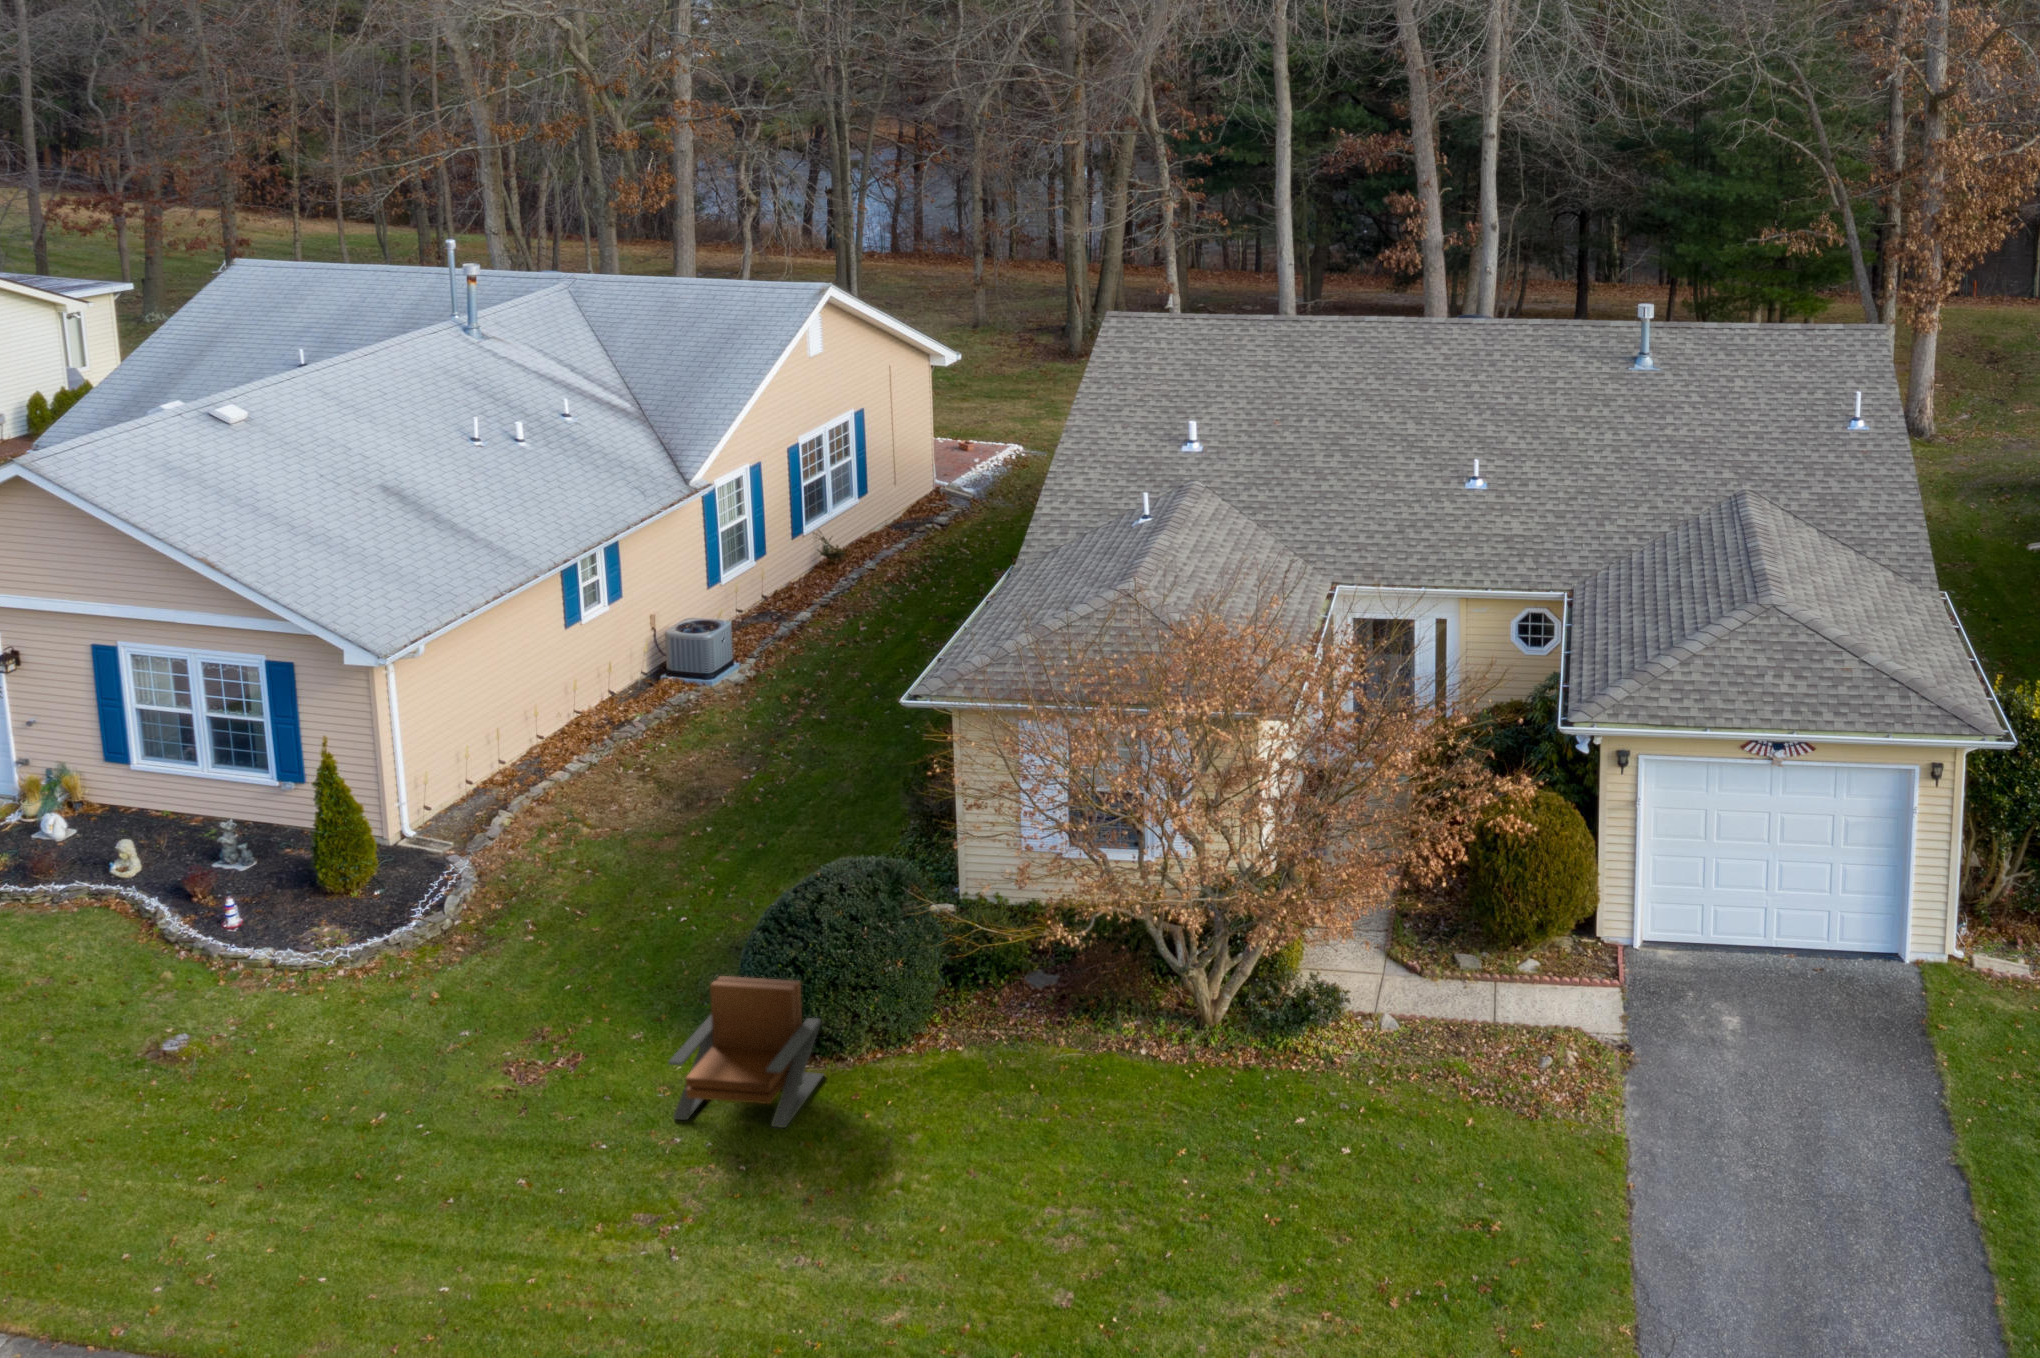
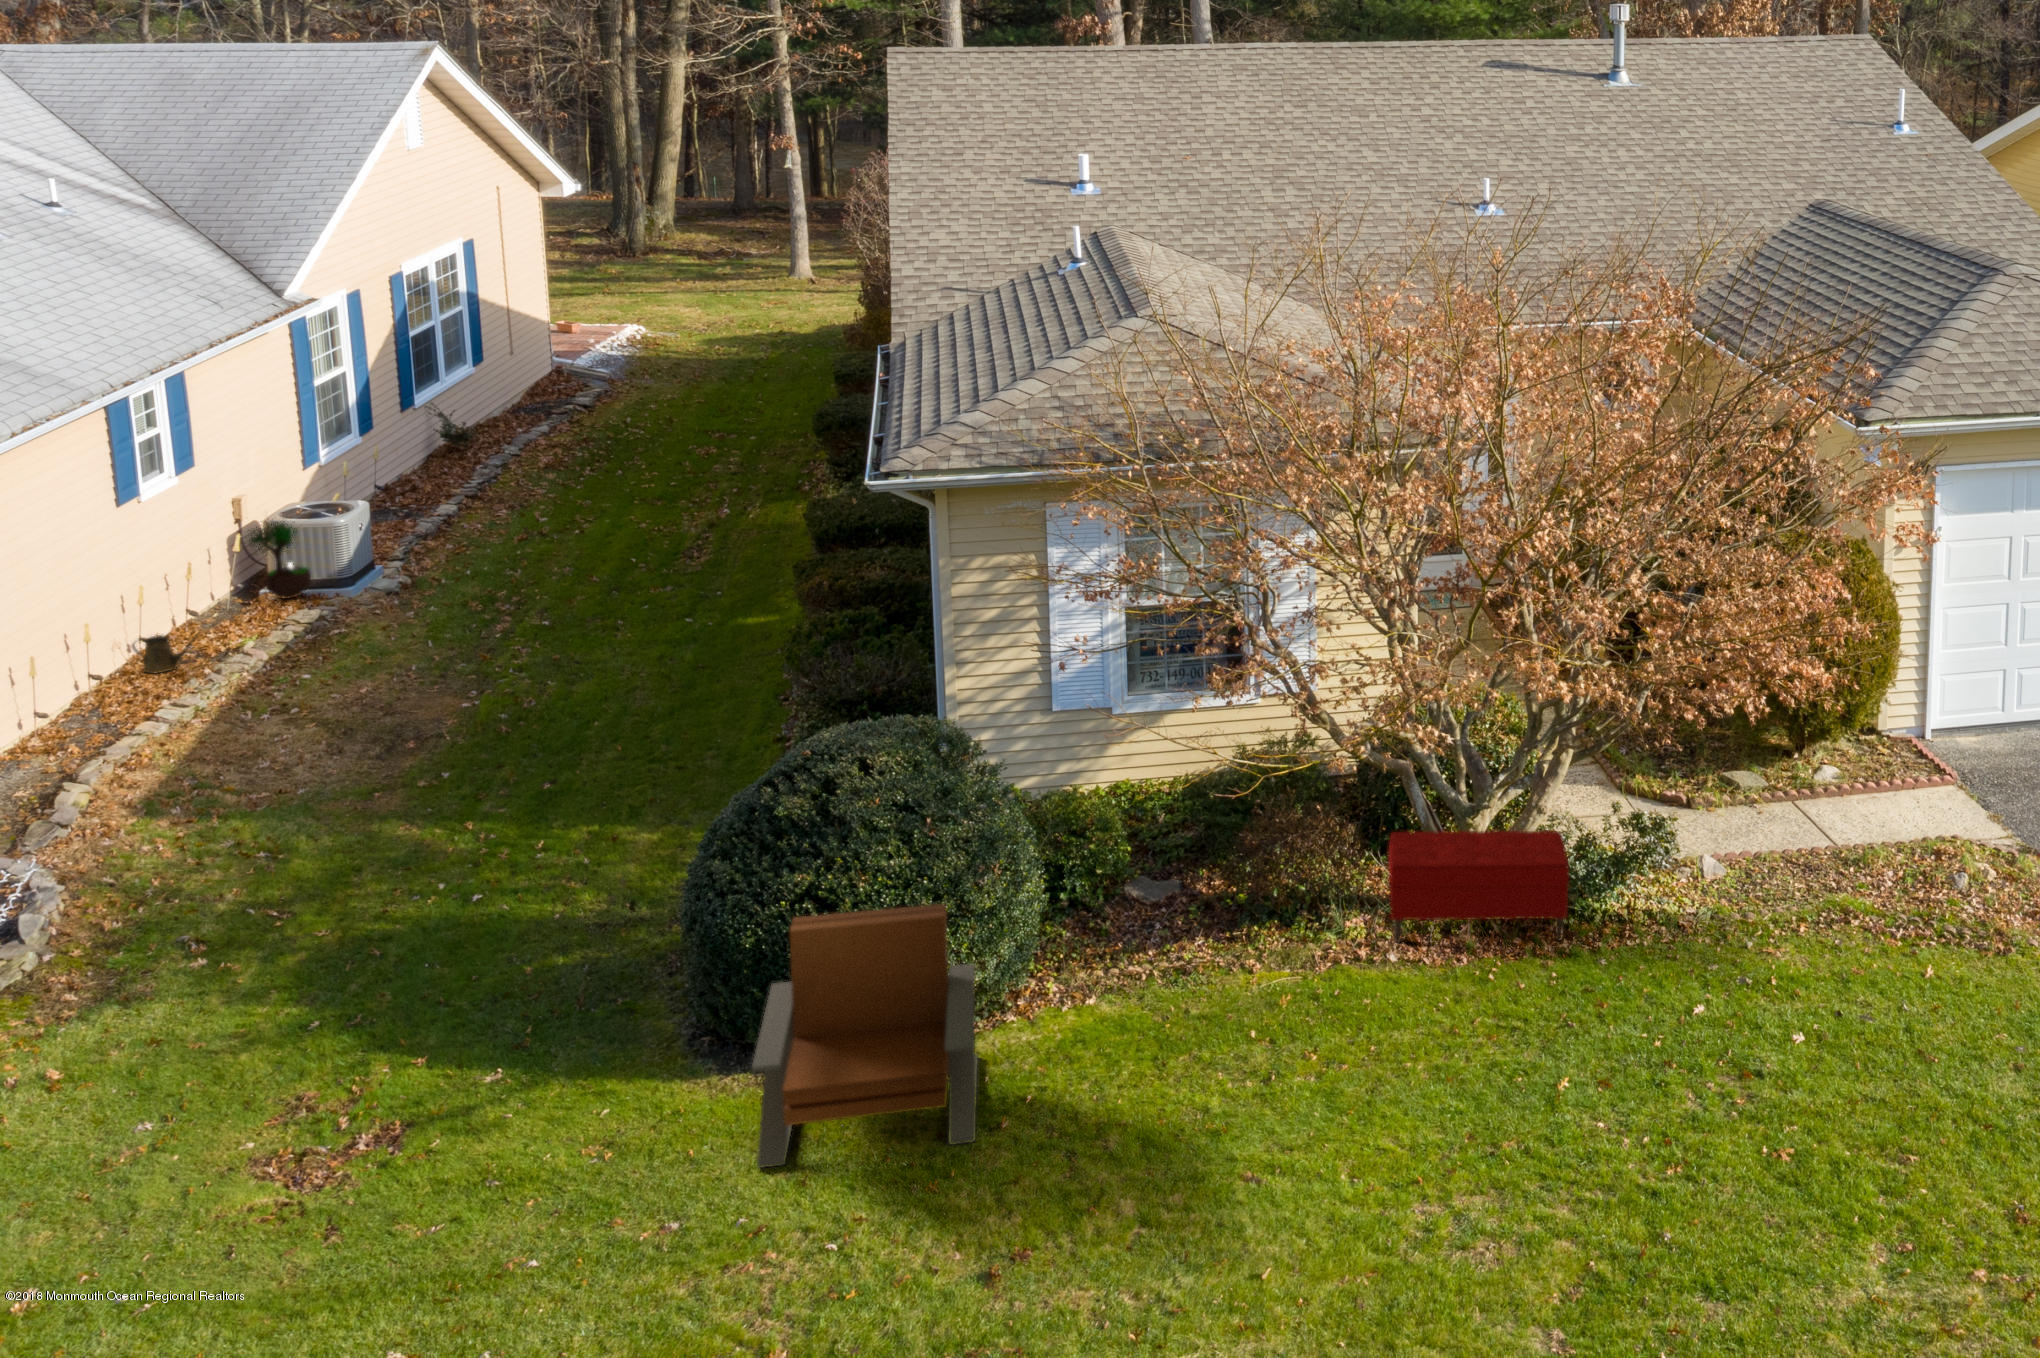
potted tree: none [650,627,692,683] -> present [248,518,311,599]
watering can: none [573,709,609,734] -> present [132,634,198,674]
bench: none [1105,970,1238,1065] -> present [1389,830,1569,943]

